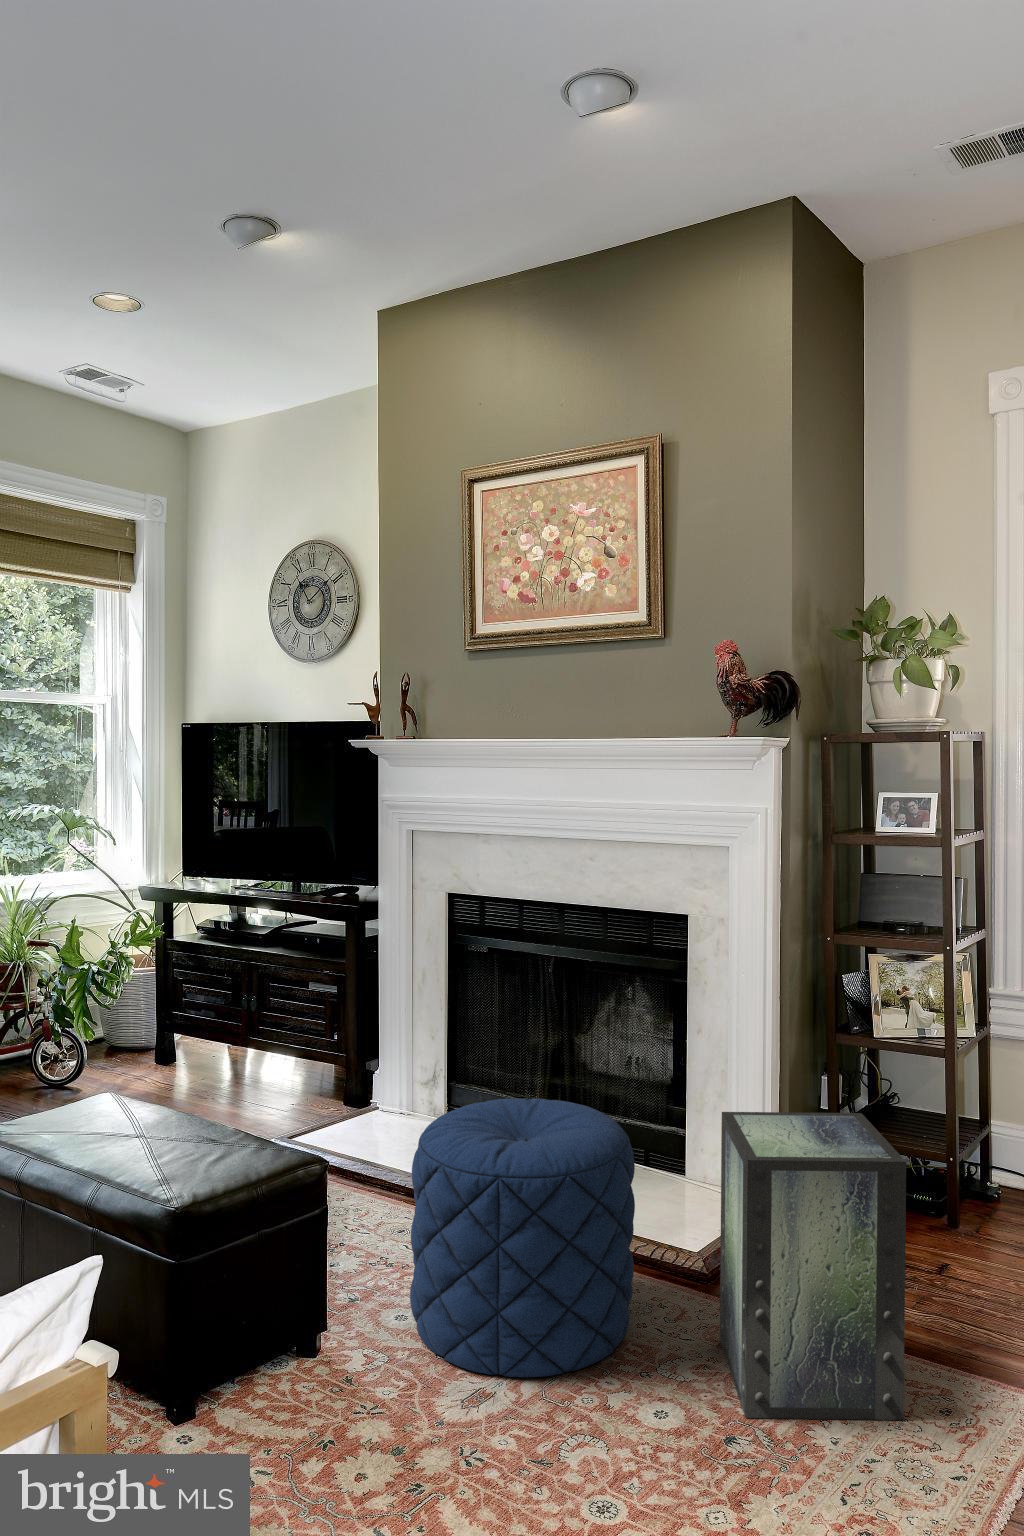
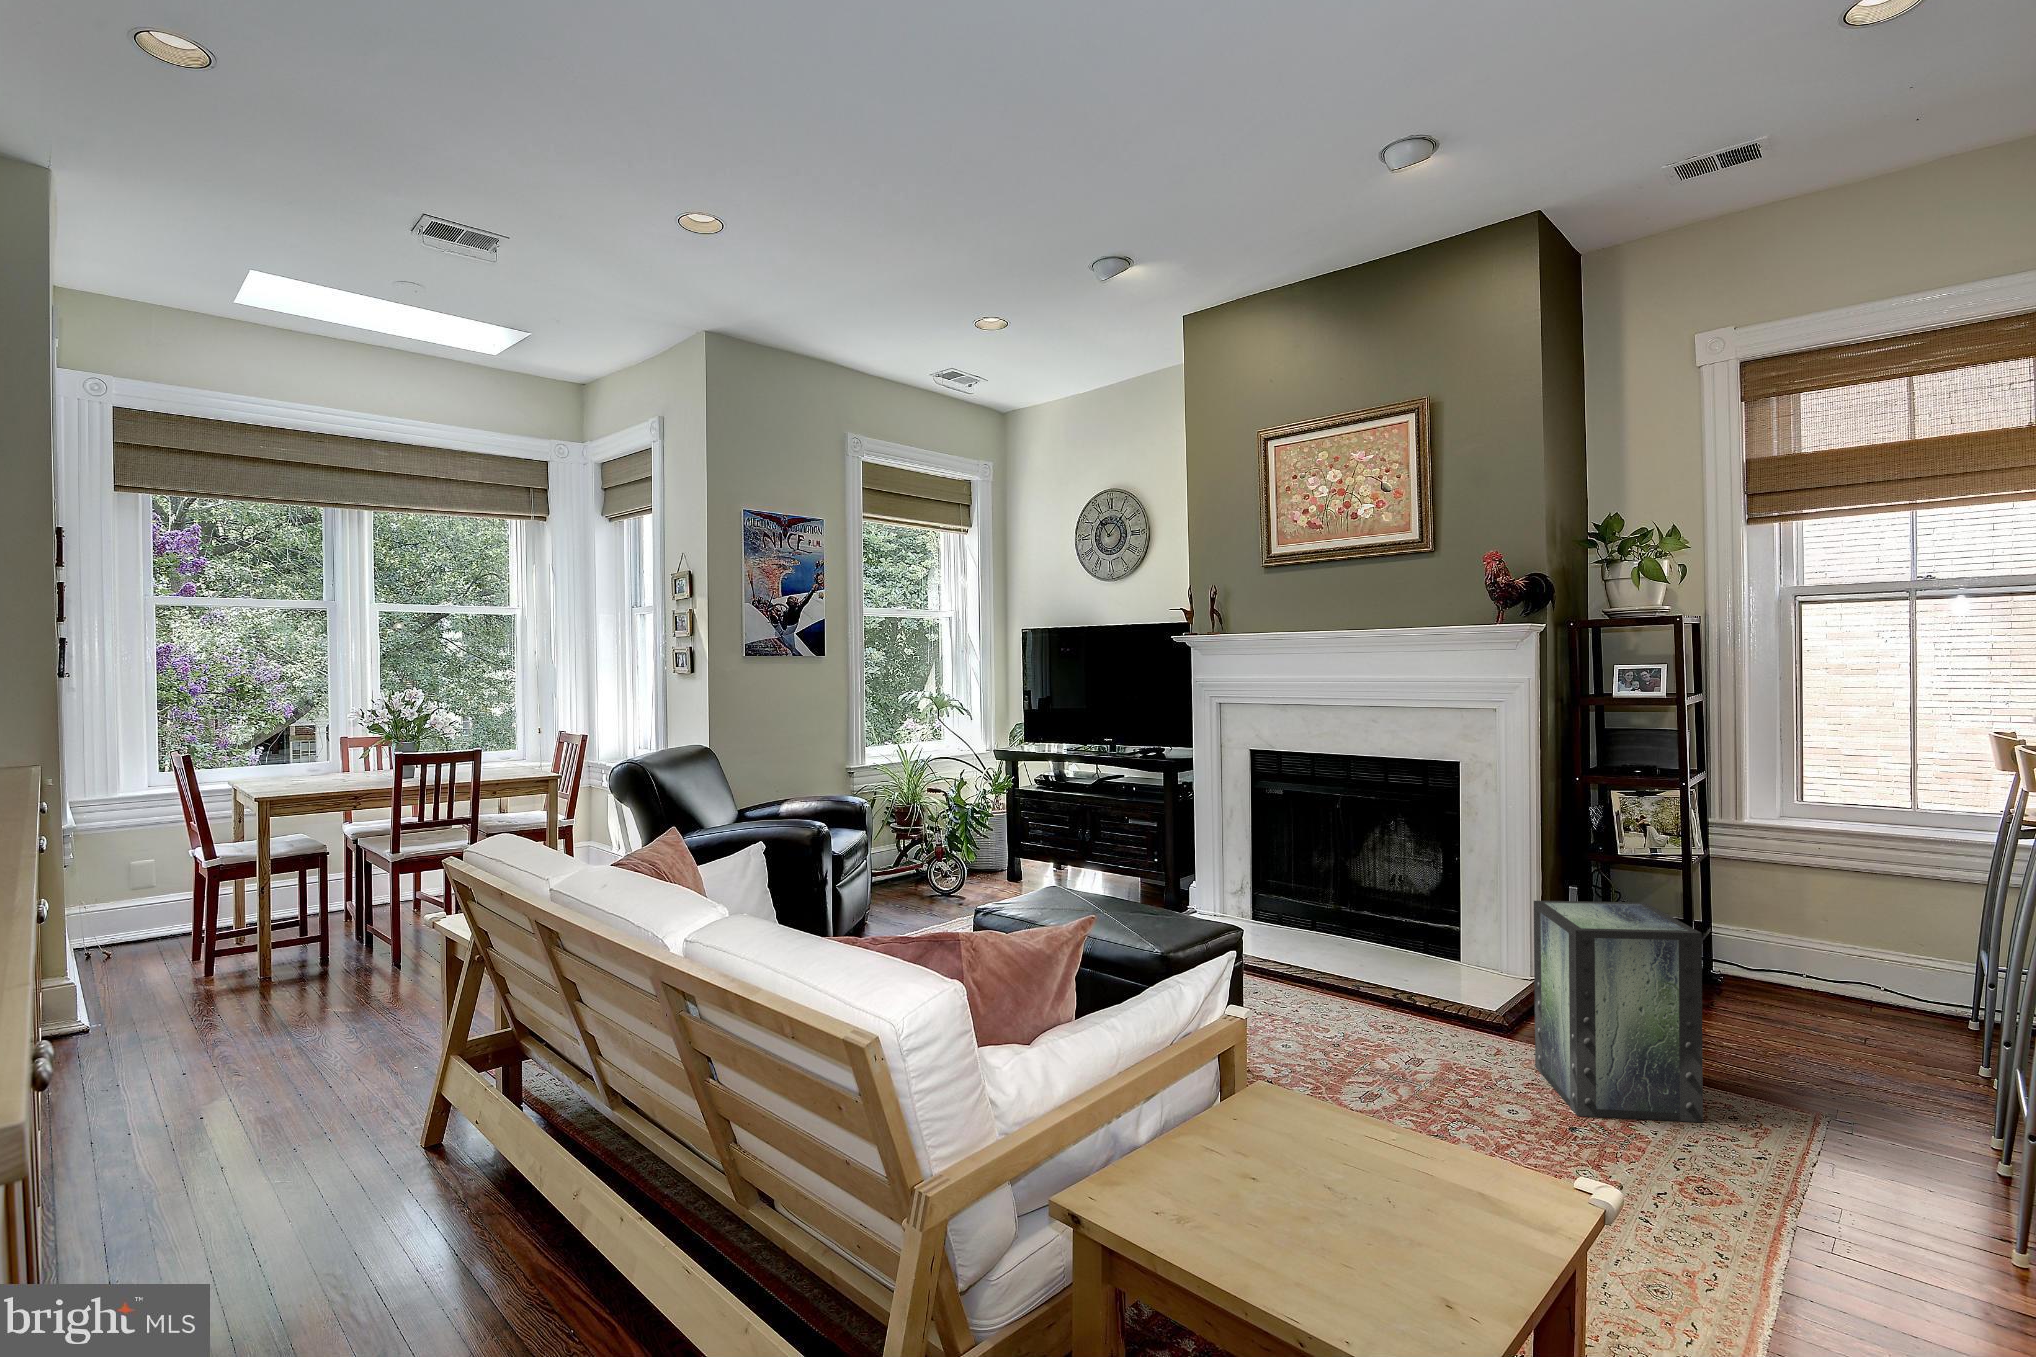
pouf: present [410,1099,635,1377] -> none [1295,893,1467,1085]

